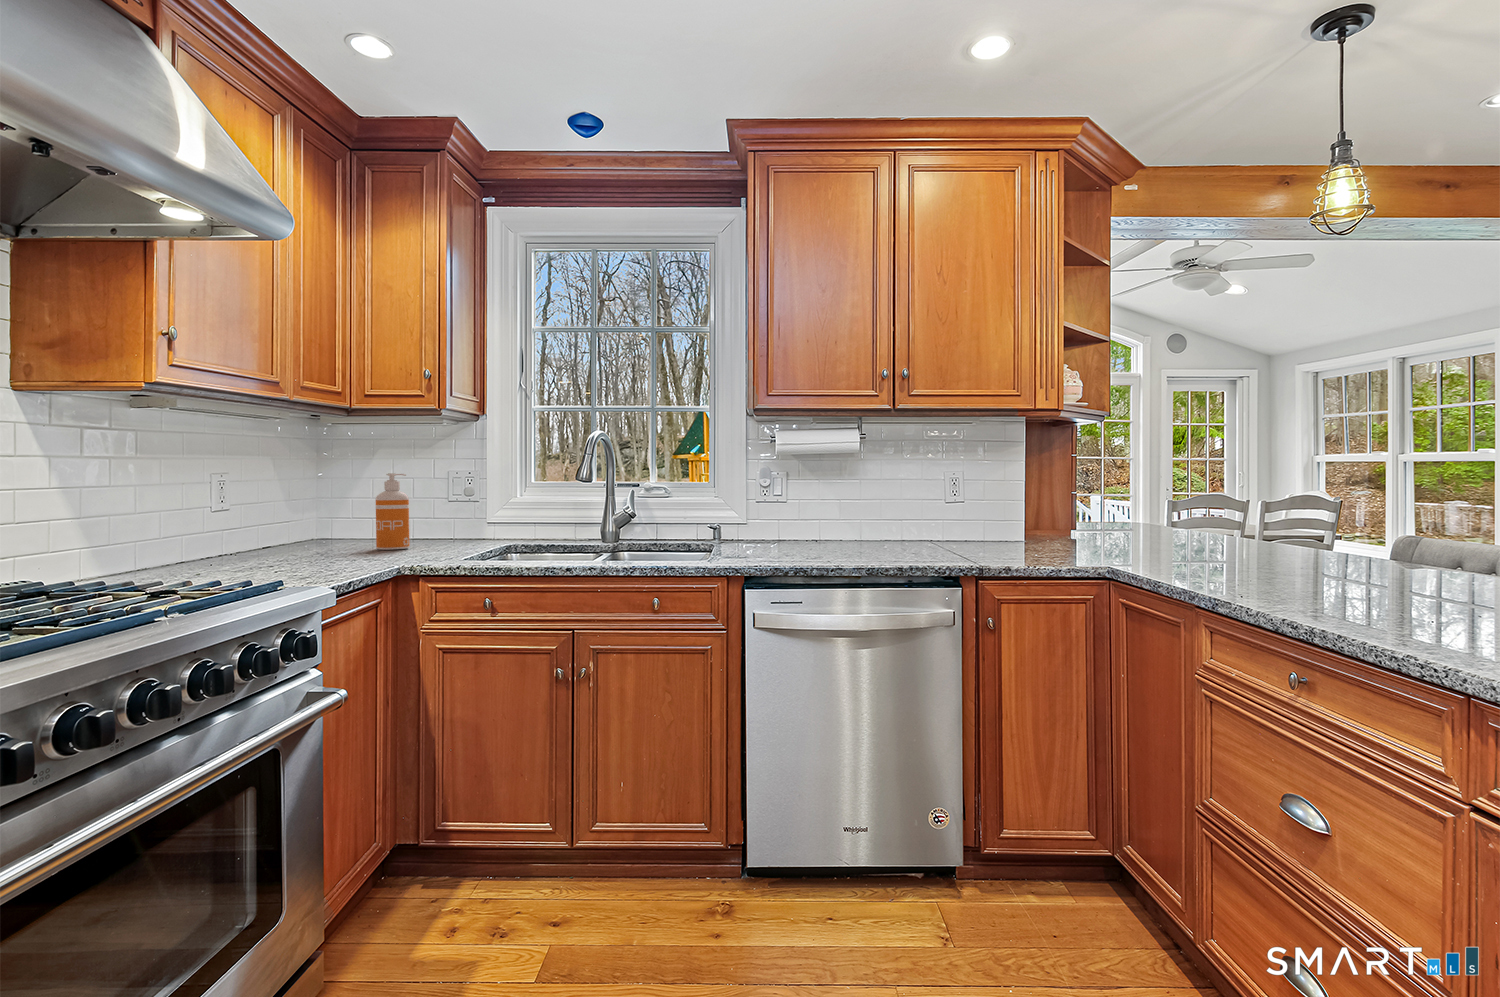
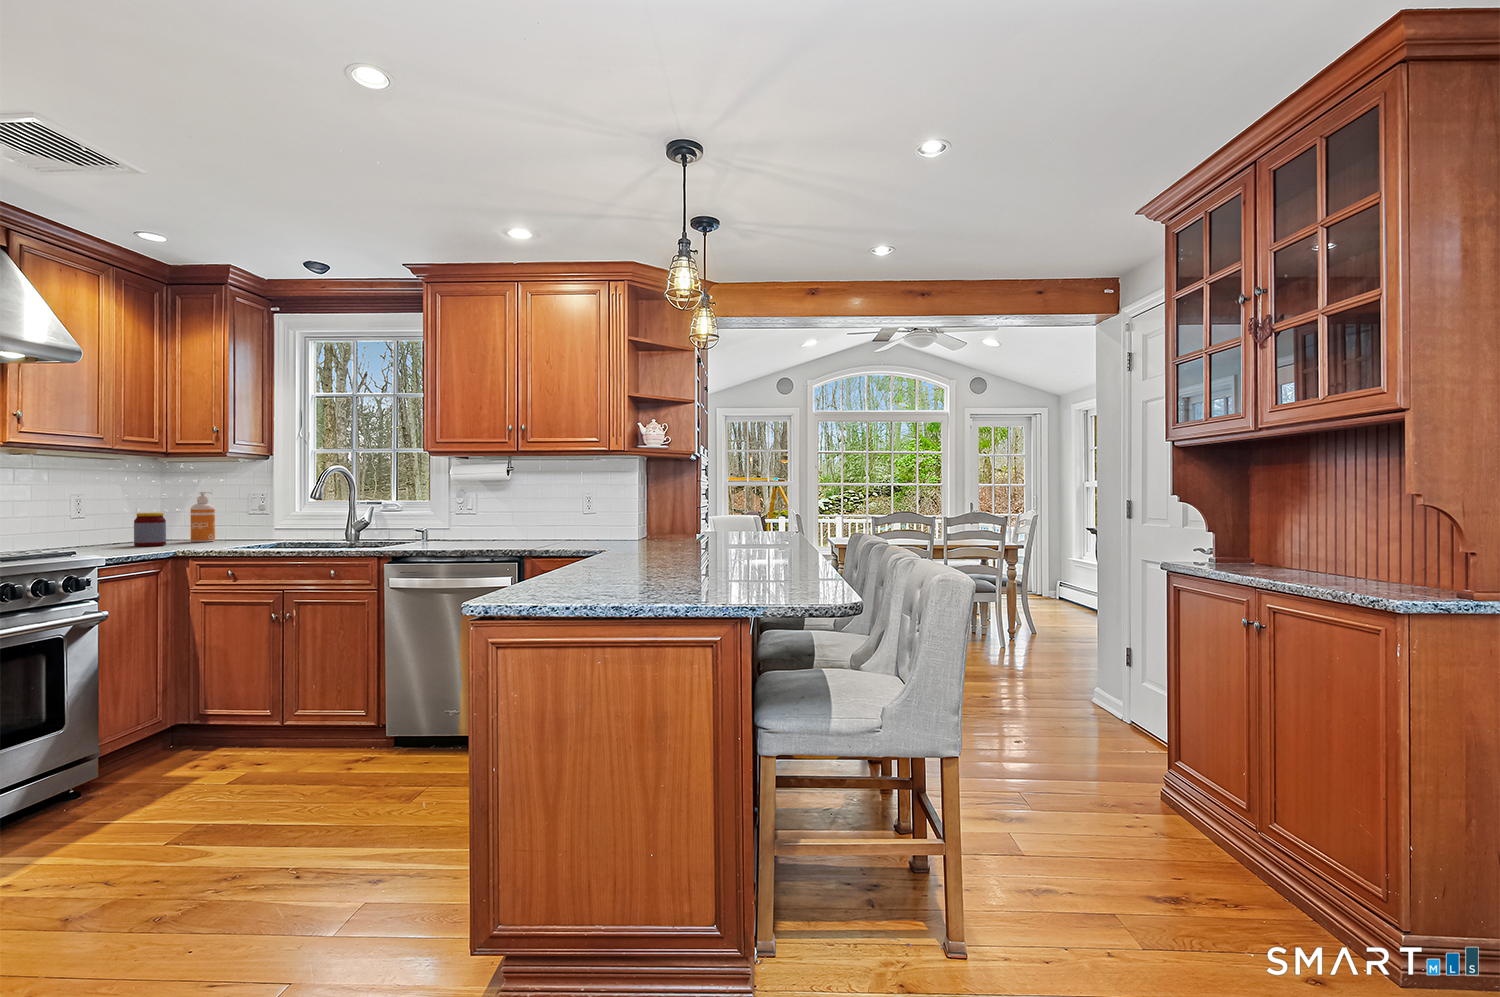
jar: none [317,506,363,560] -> present [134,513,166,546]

